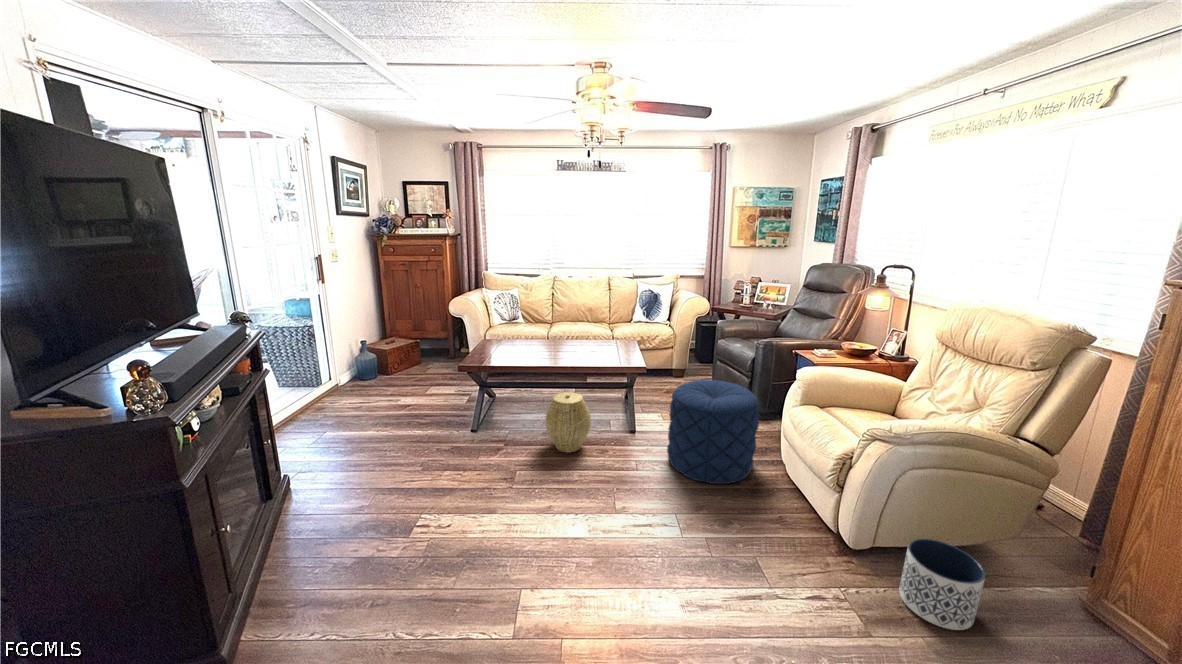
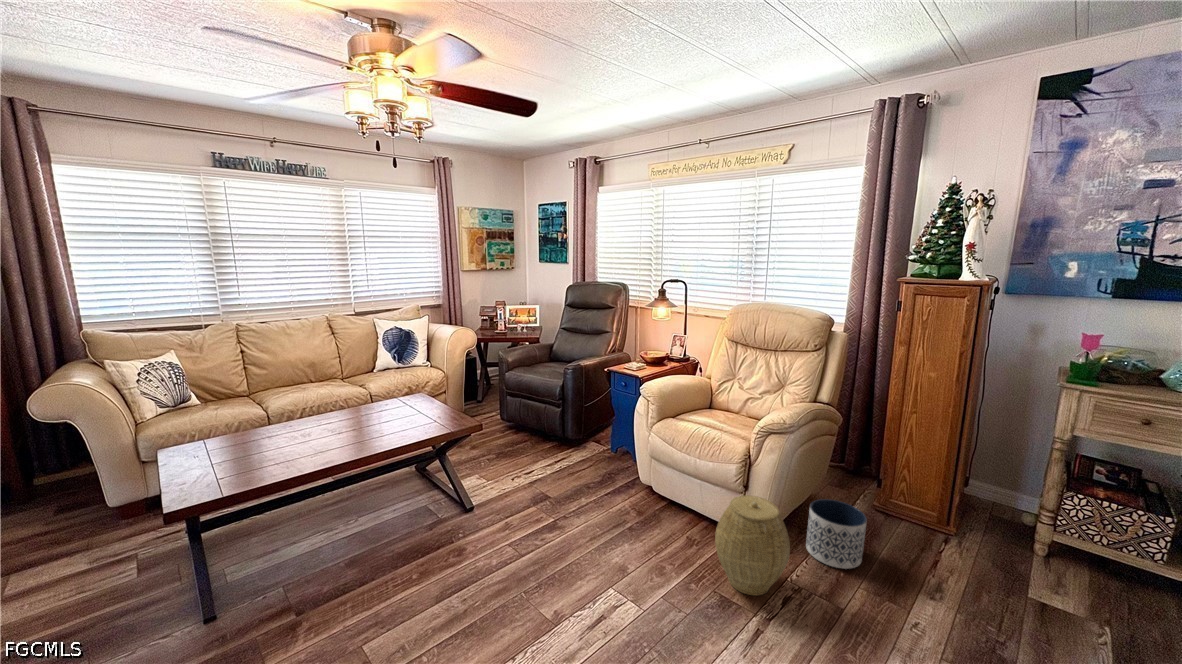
pouf: present [667,380,759,484] -> none [532,415,632,538]
woven basket: present [546,392,591,452] -> present [715,495,790,595]

